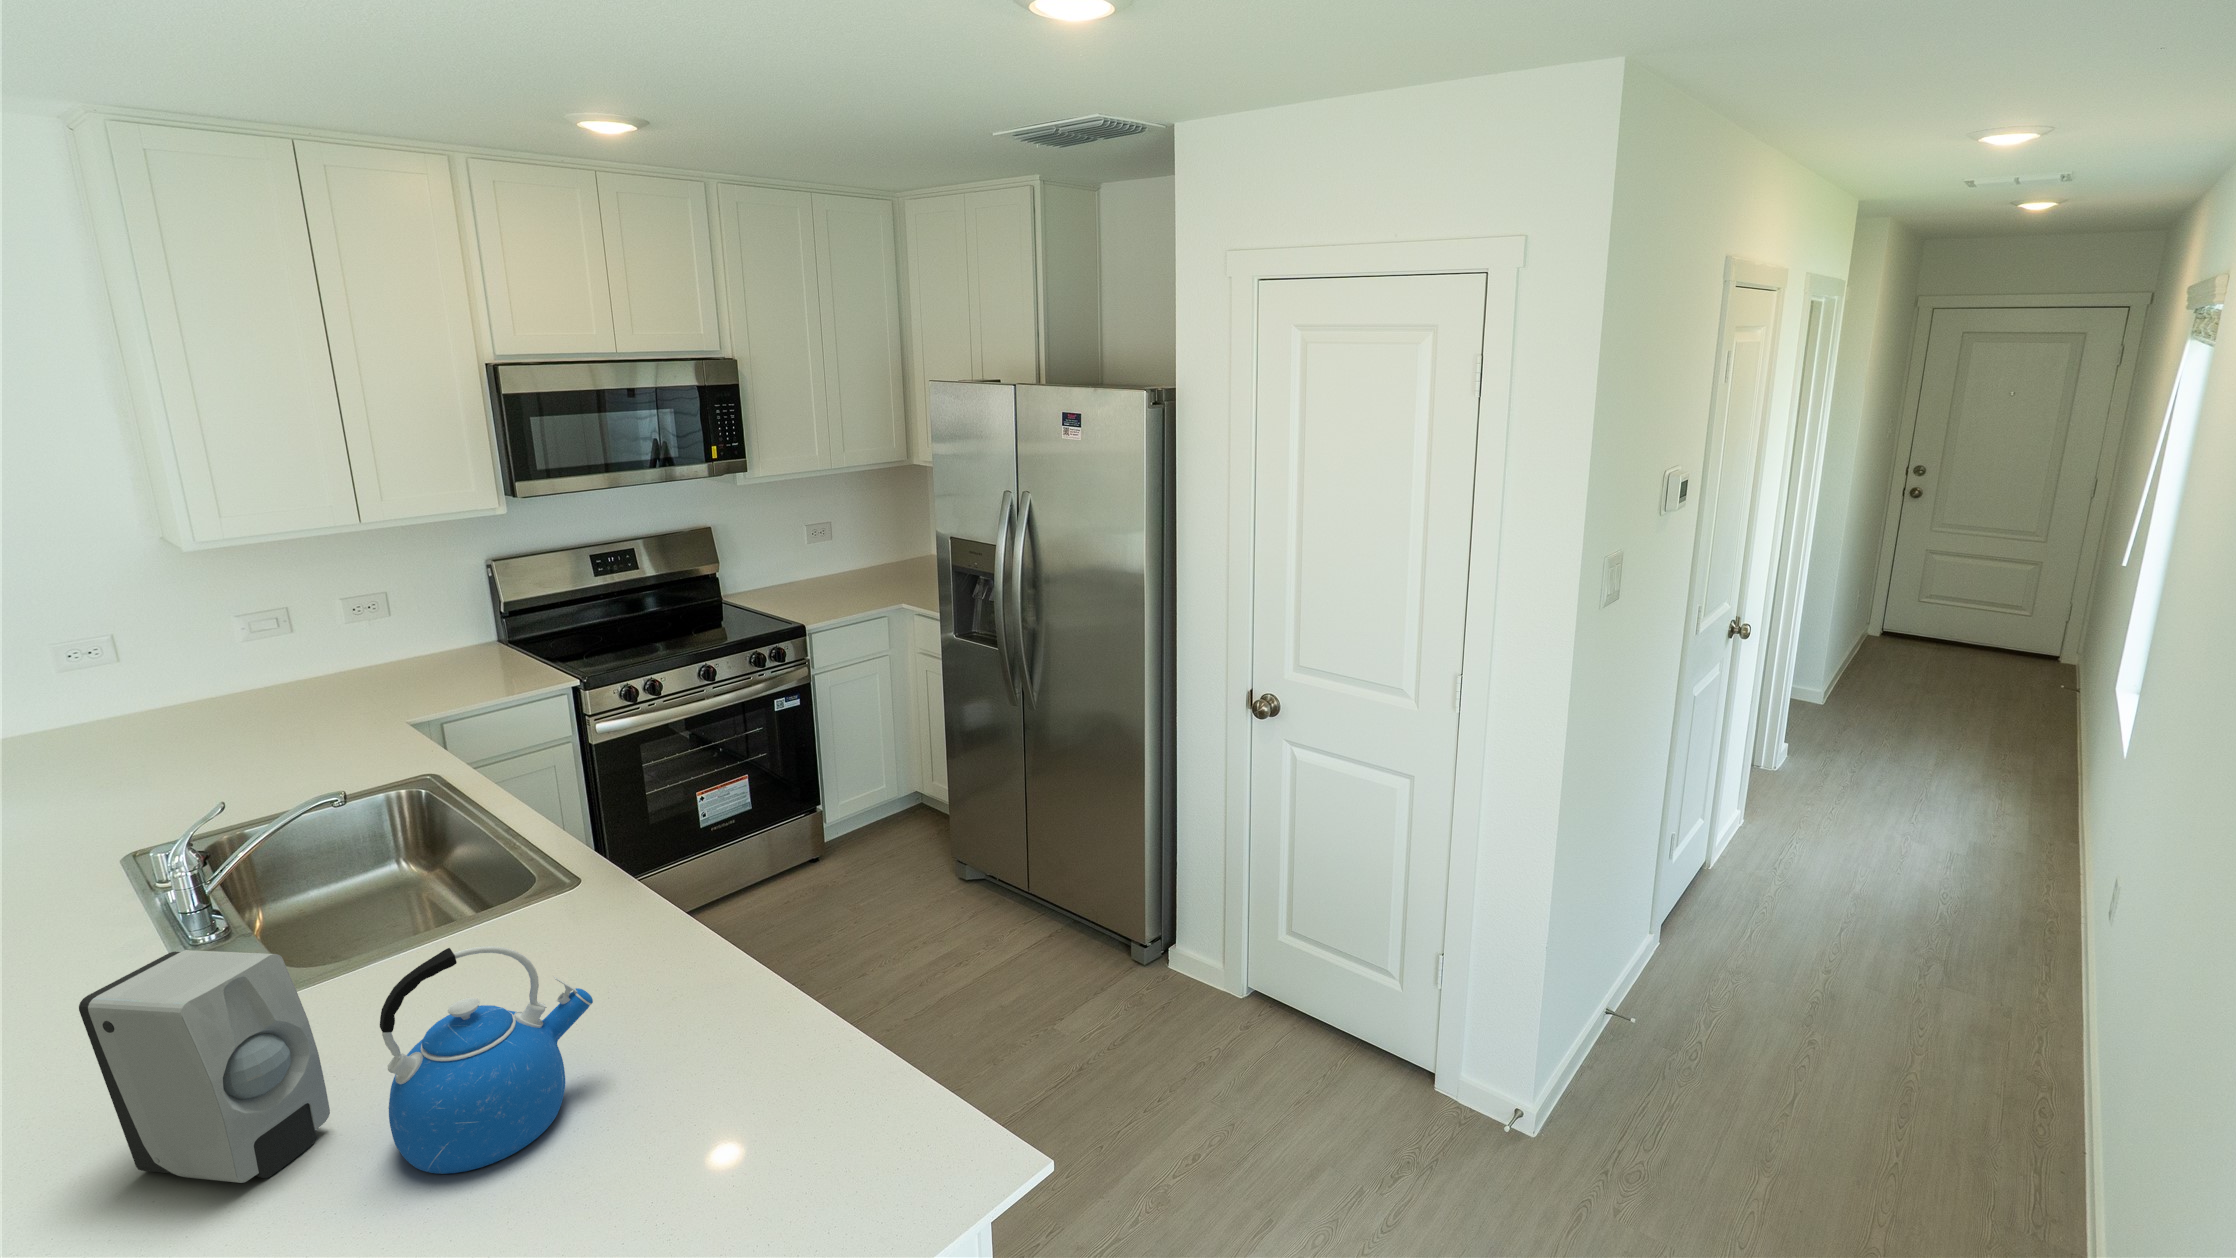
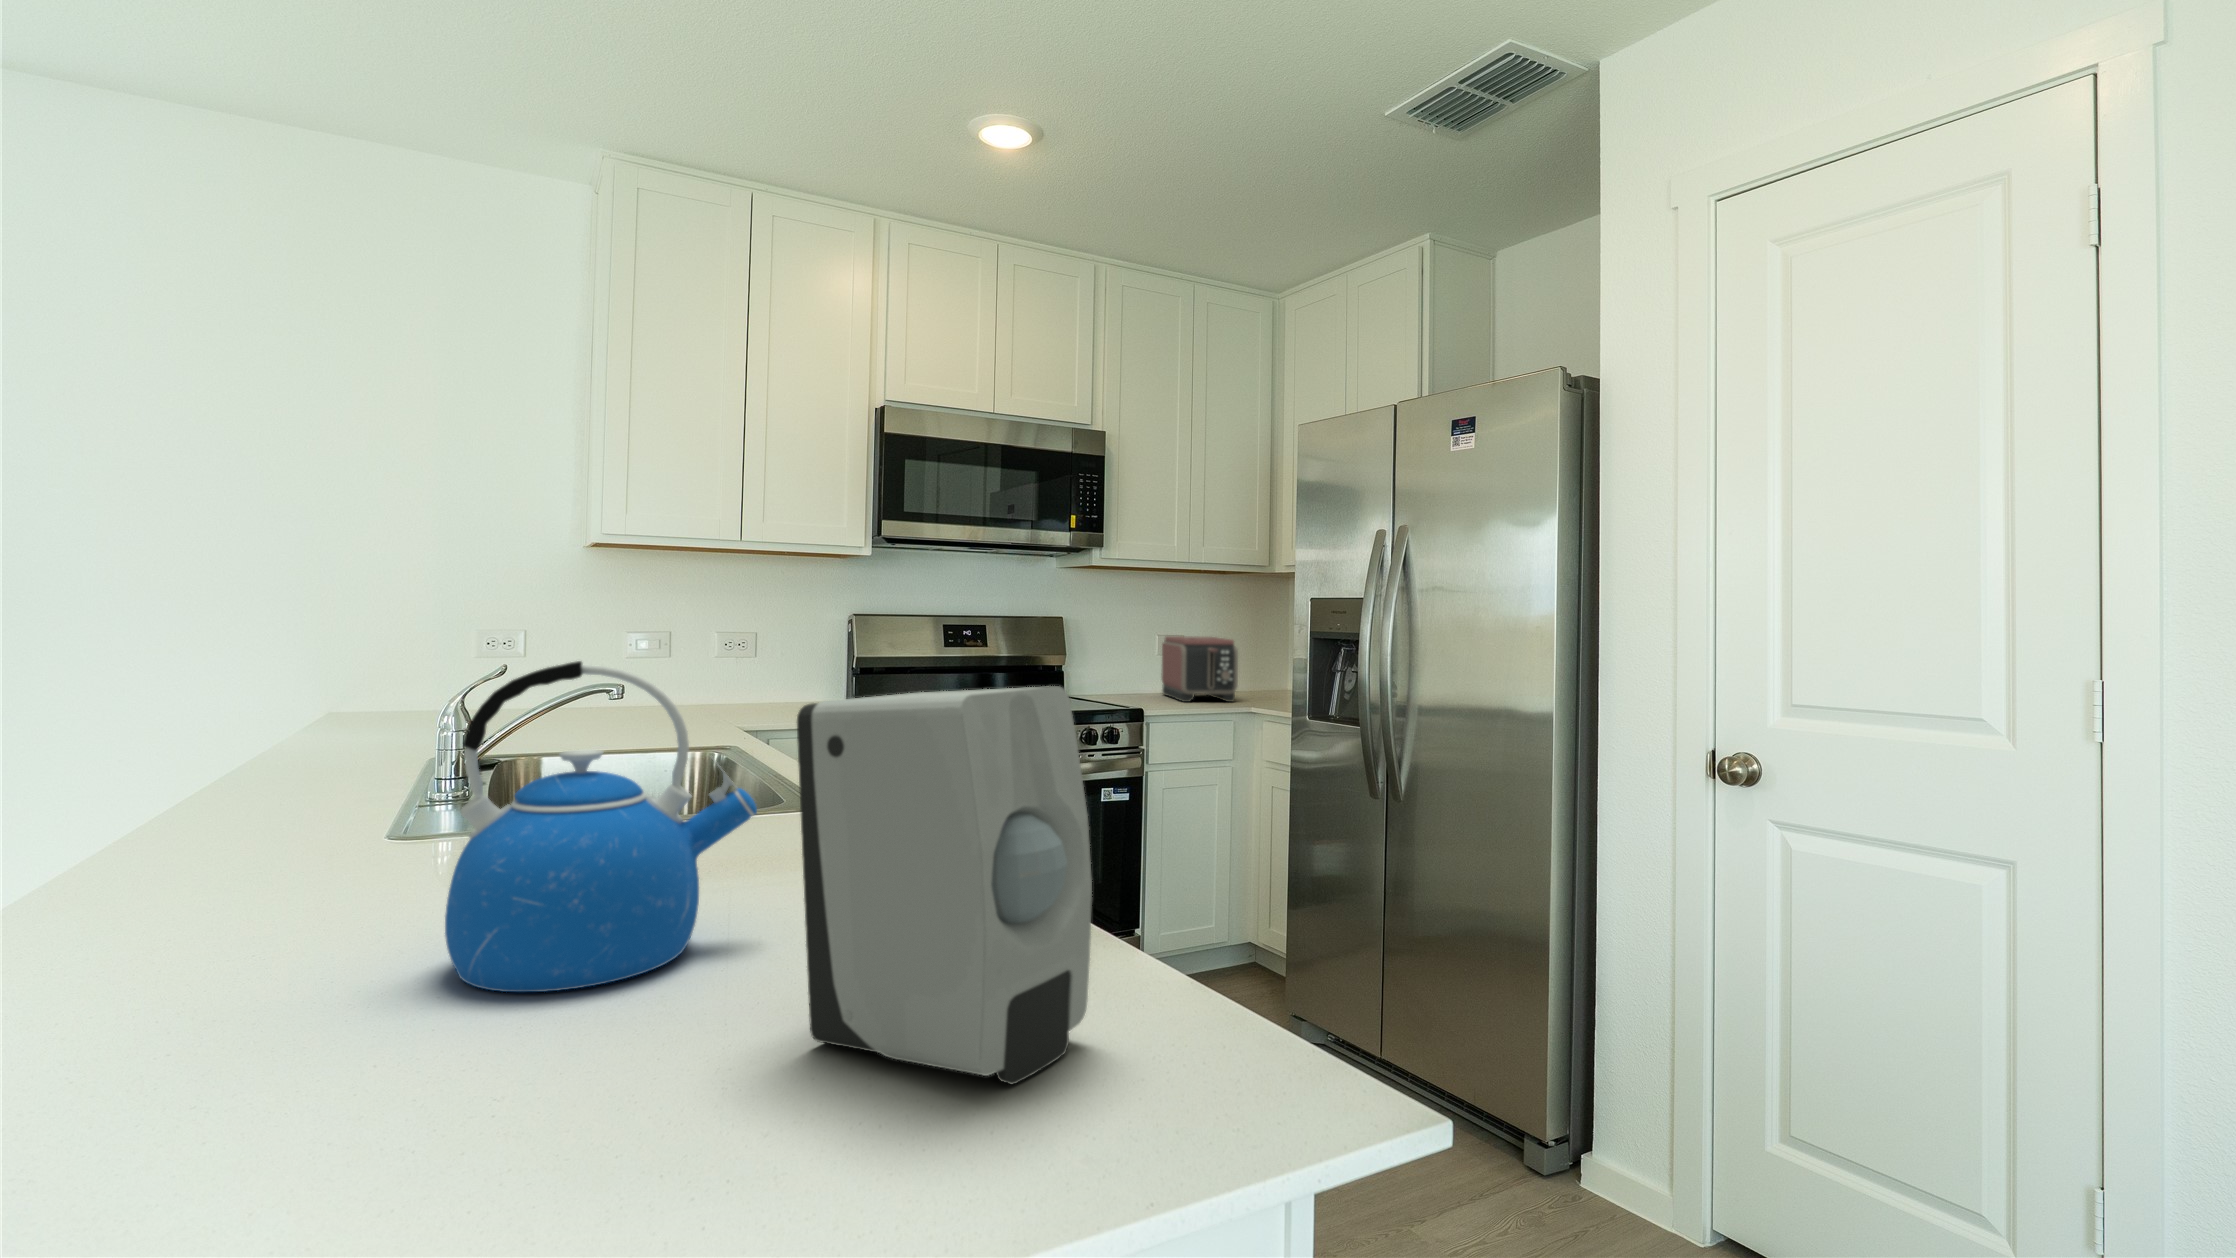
toaster: none [812,526,889,599] -> present [1161,636,1238,702]
soap dispenser: present [79,950,330,1183] -> present [797,686,1092,1084]

